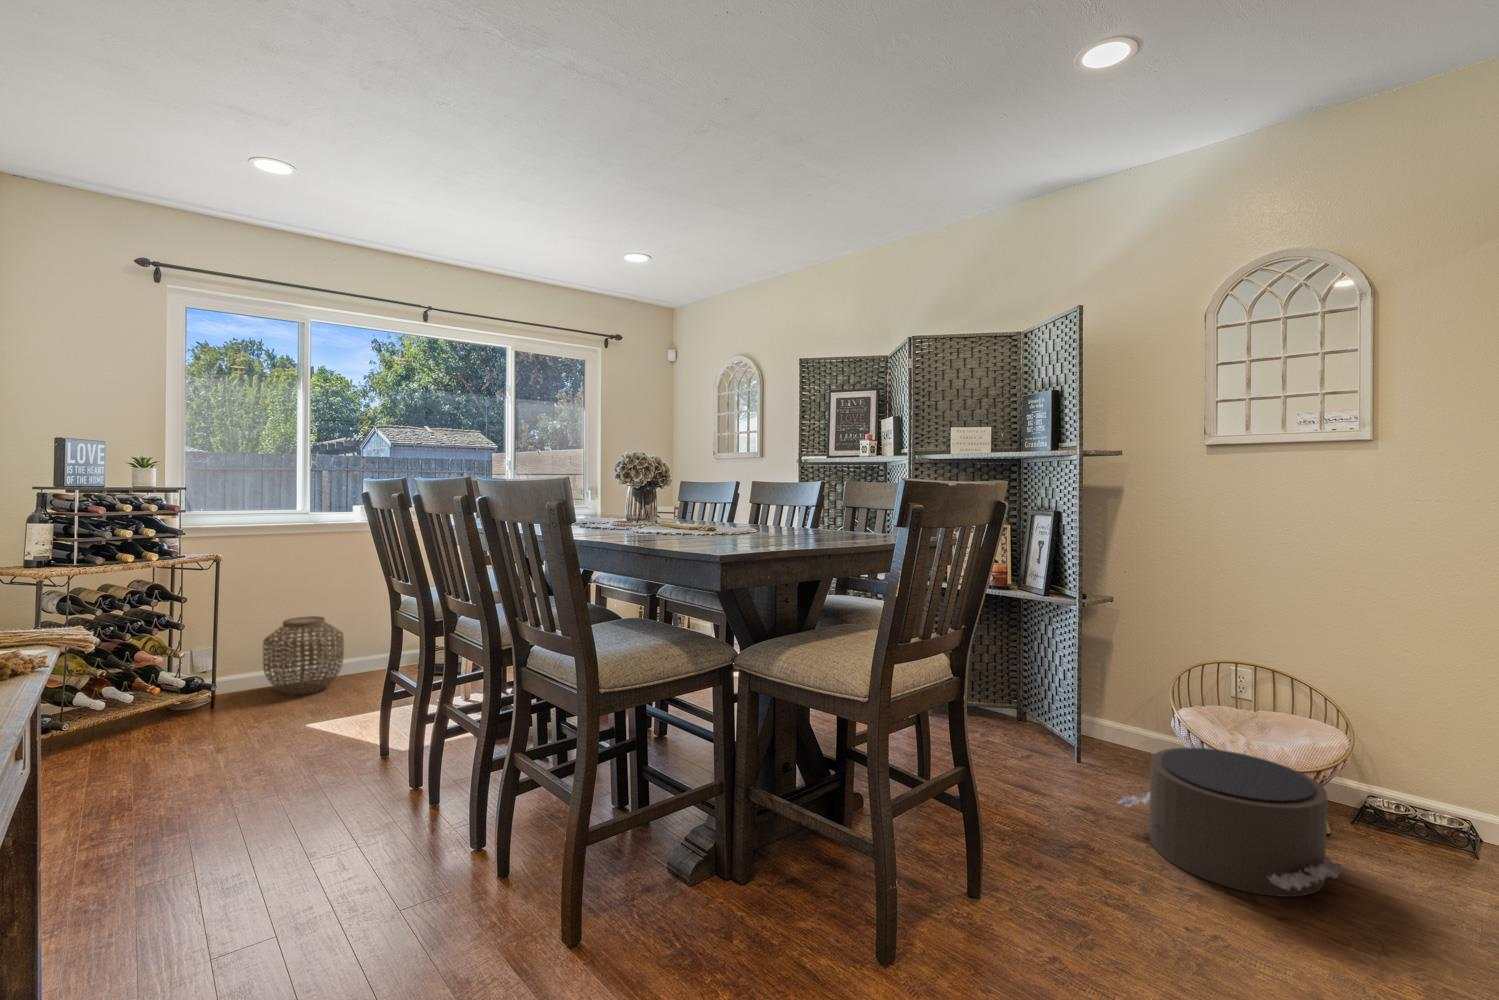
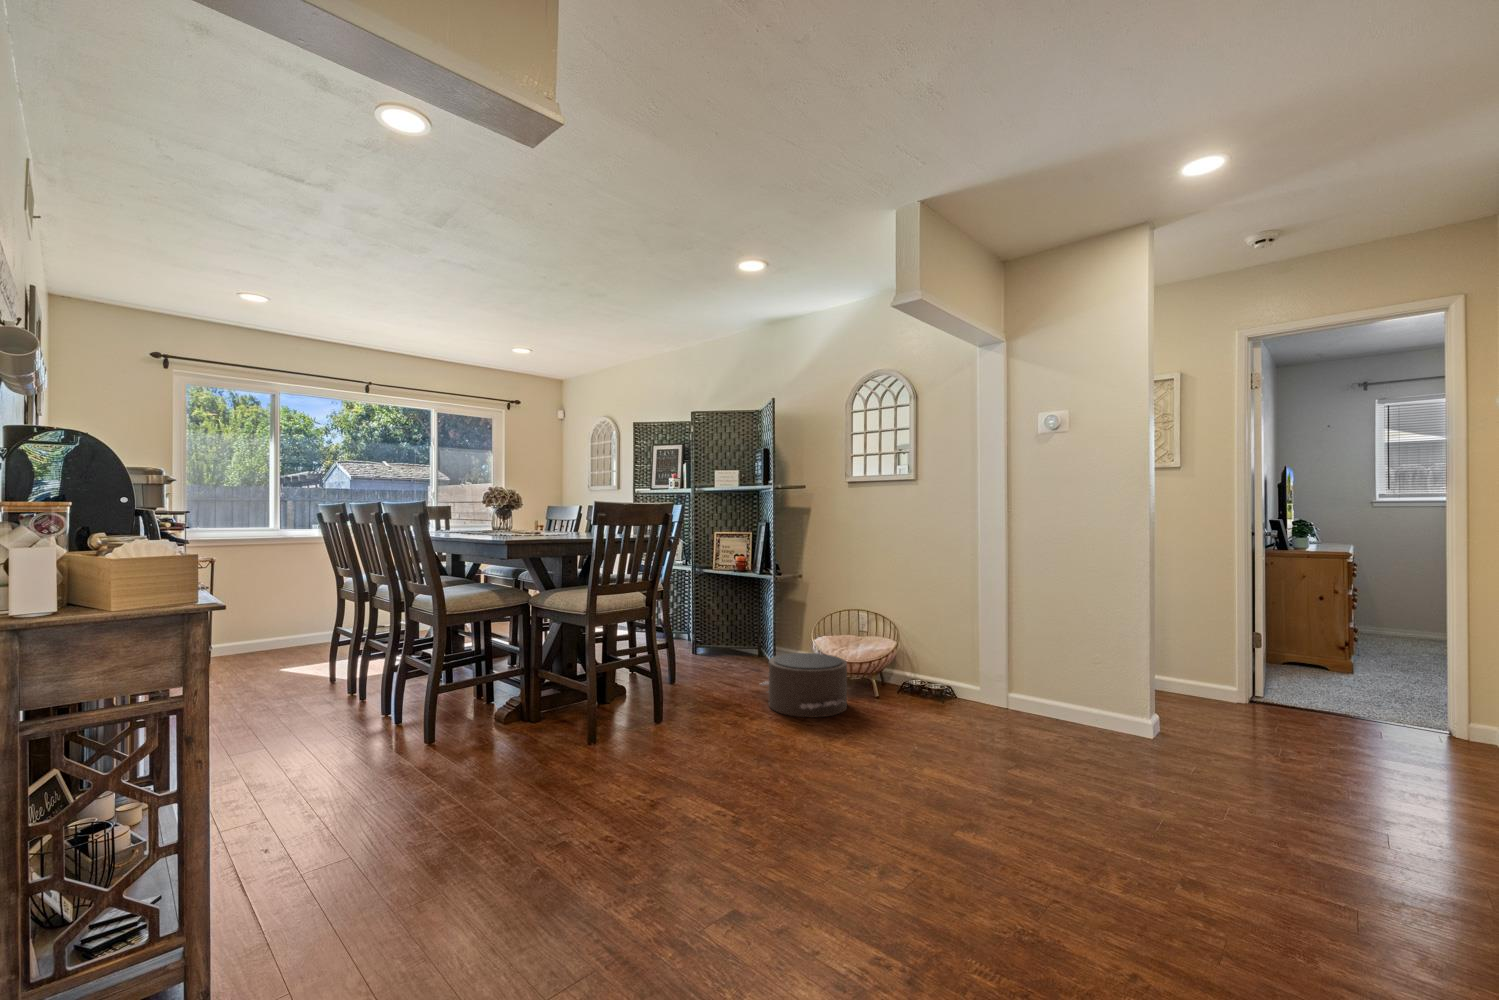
woven basket: present [263,616,344,695] -> none [245,601,303,655]

